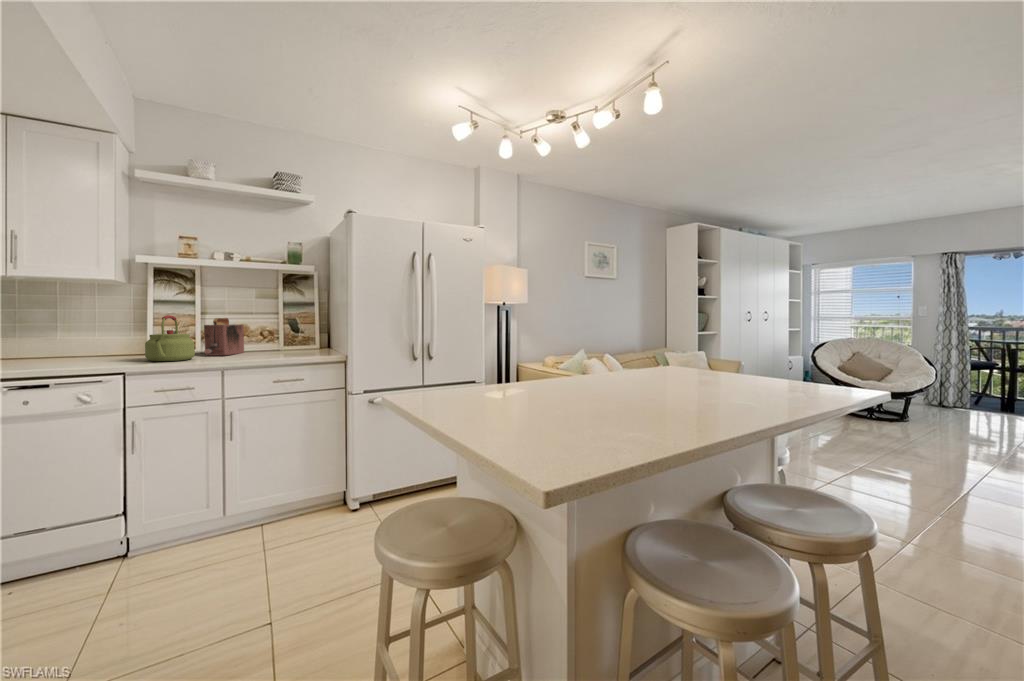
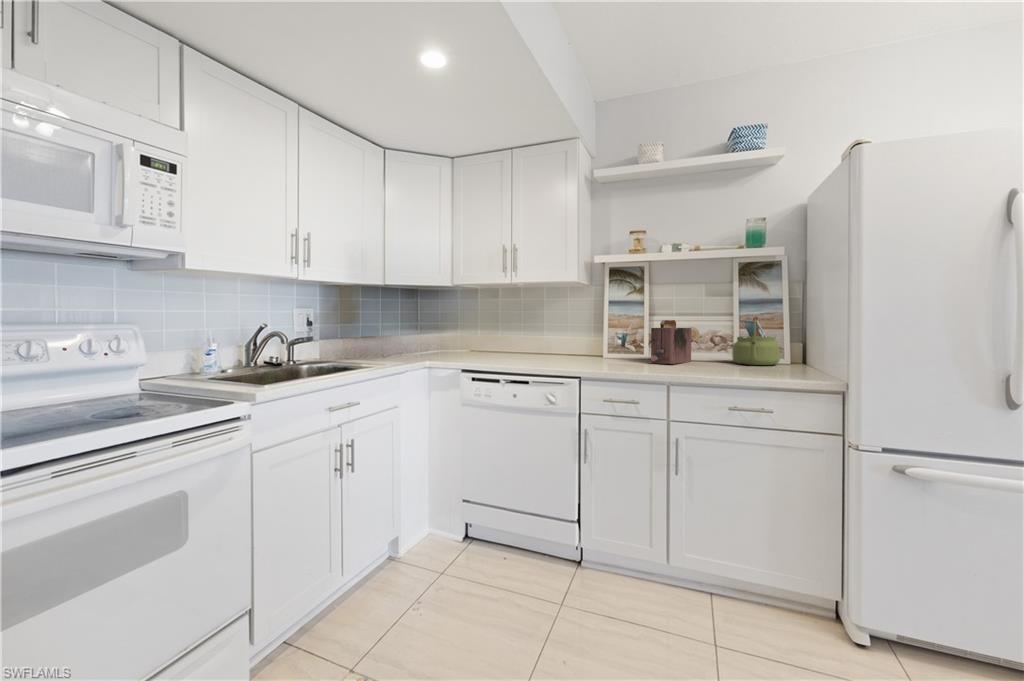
kettle: present [145,315,195,361] -> present [733,317,780,365]

